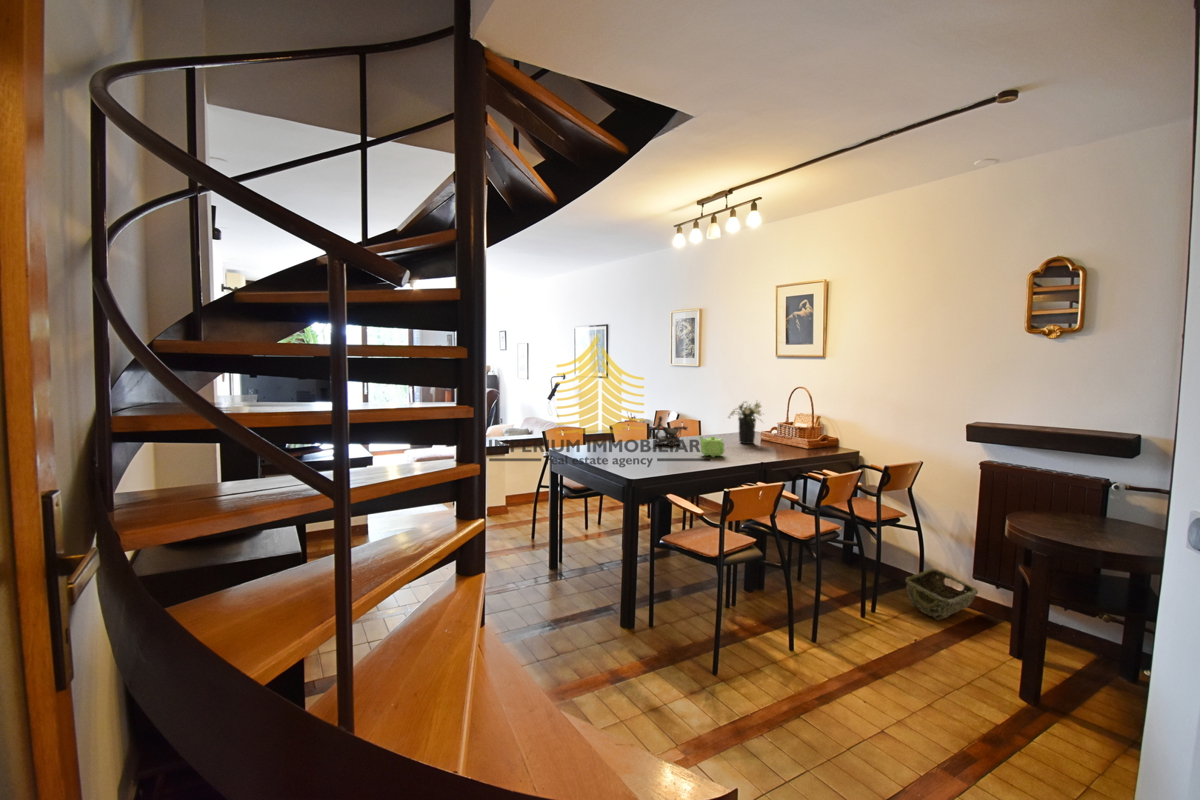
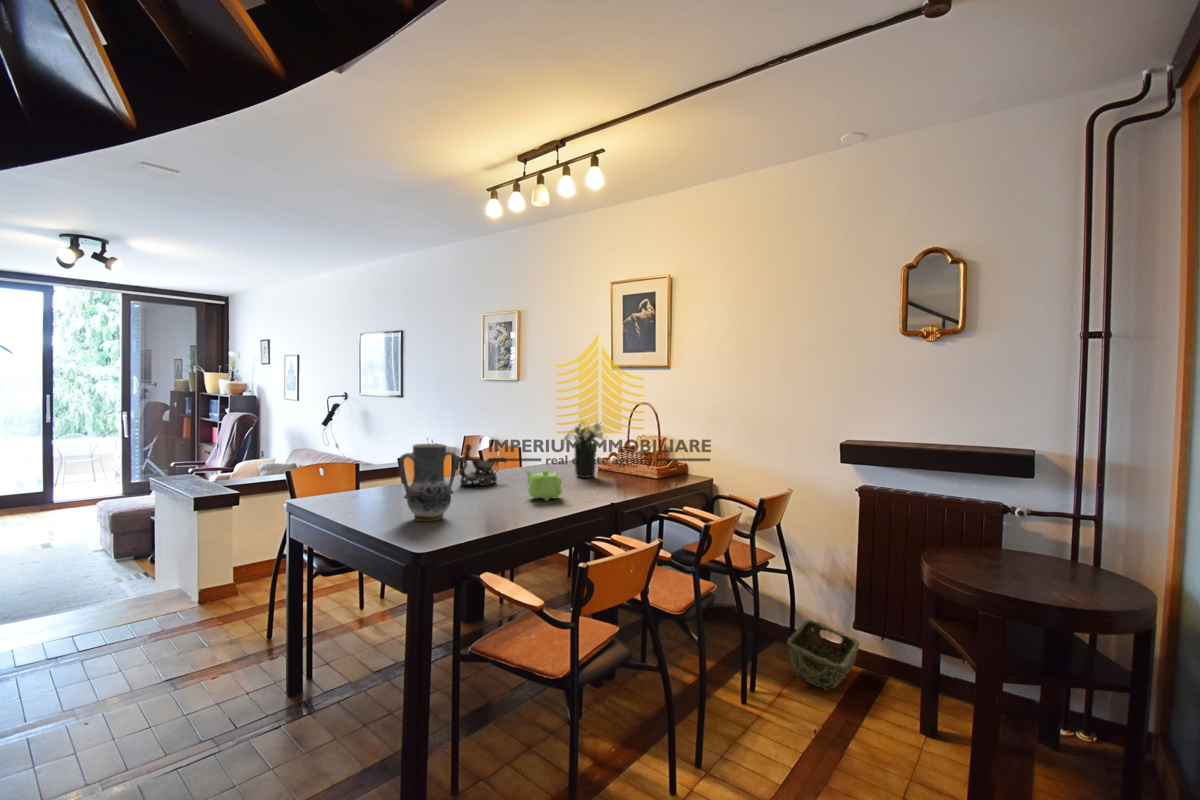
vase: none [619,416,654,464] -> present [399,444,457,521]

